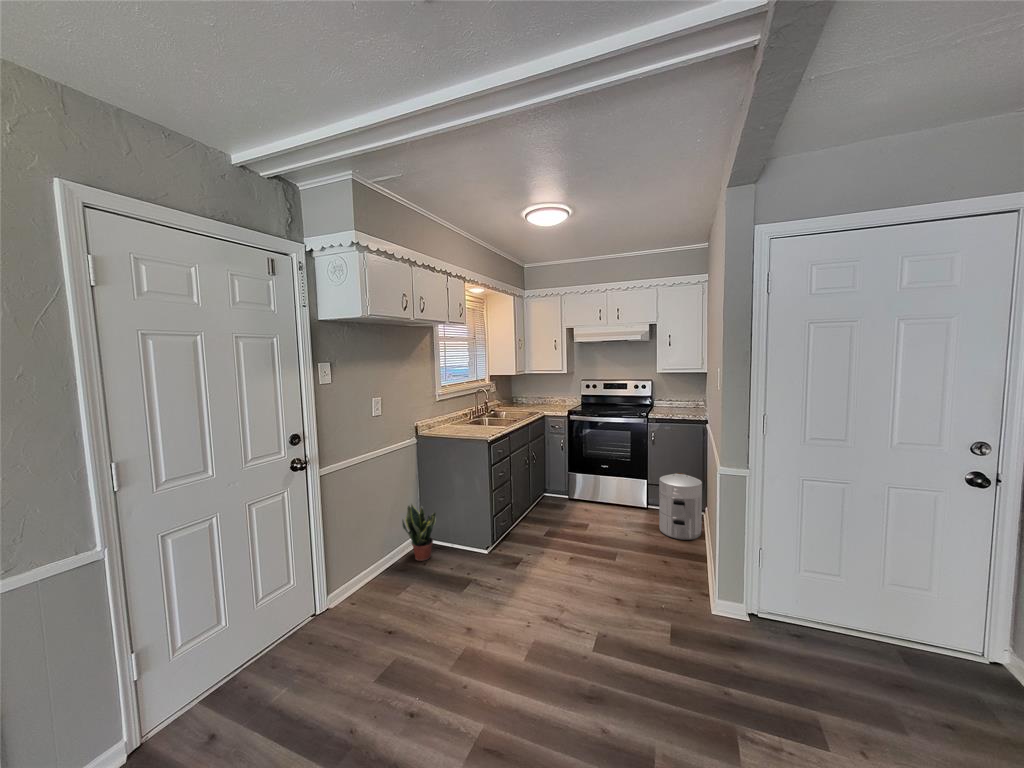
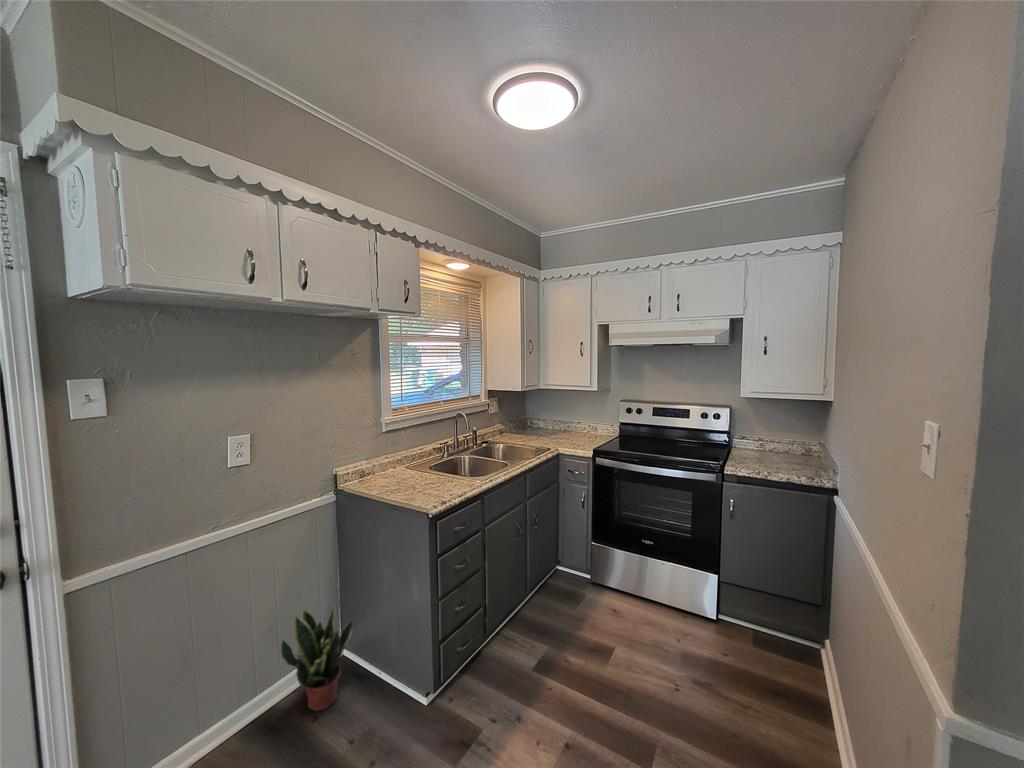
waste bin: present [659,473,702,540] -> none [741,582,831,721]

